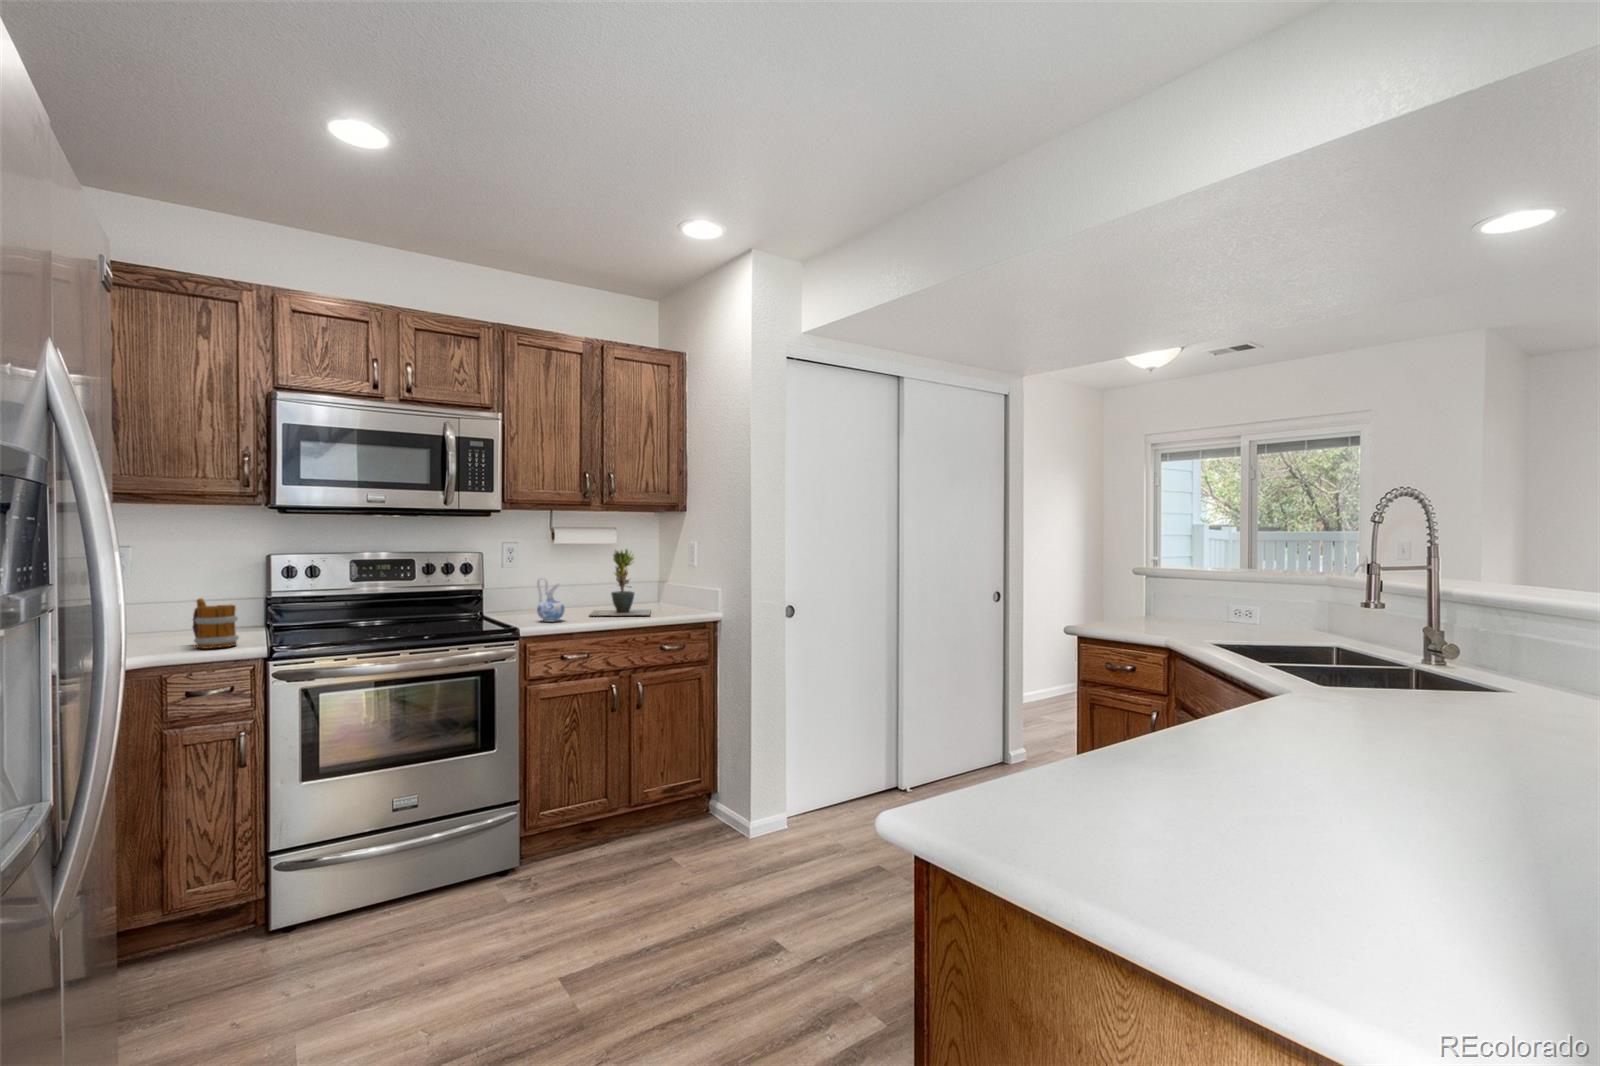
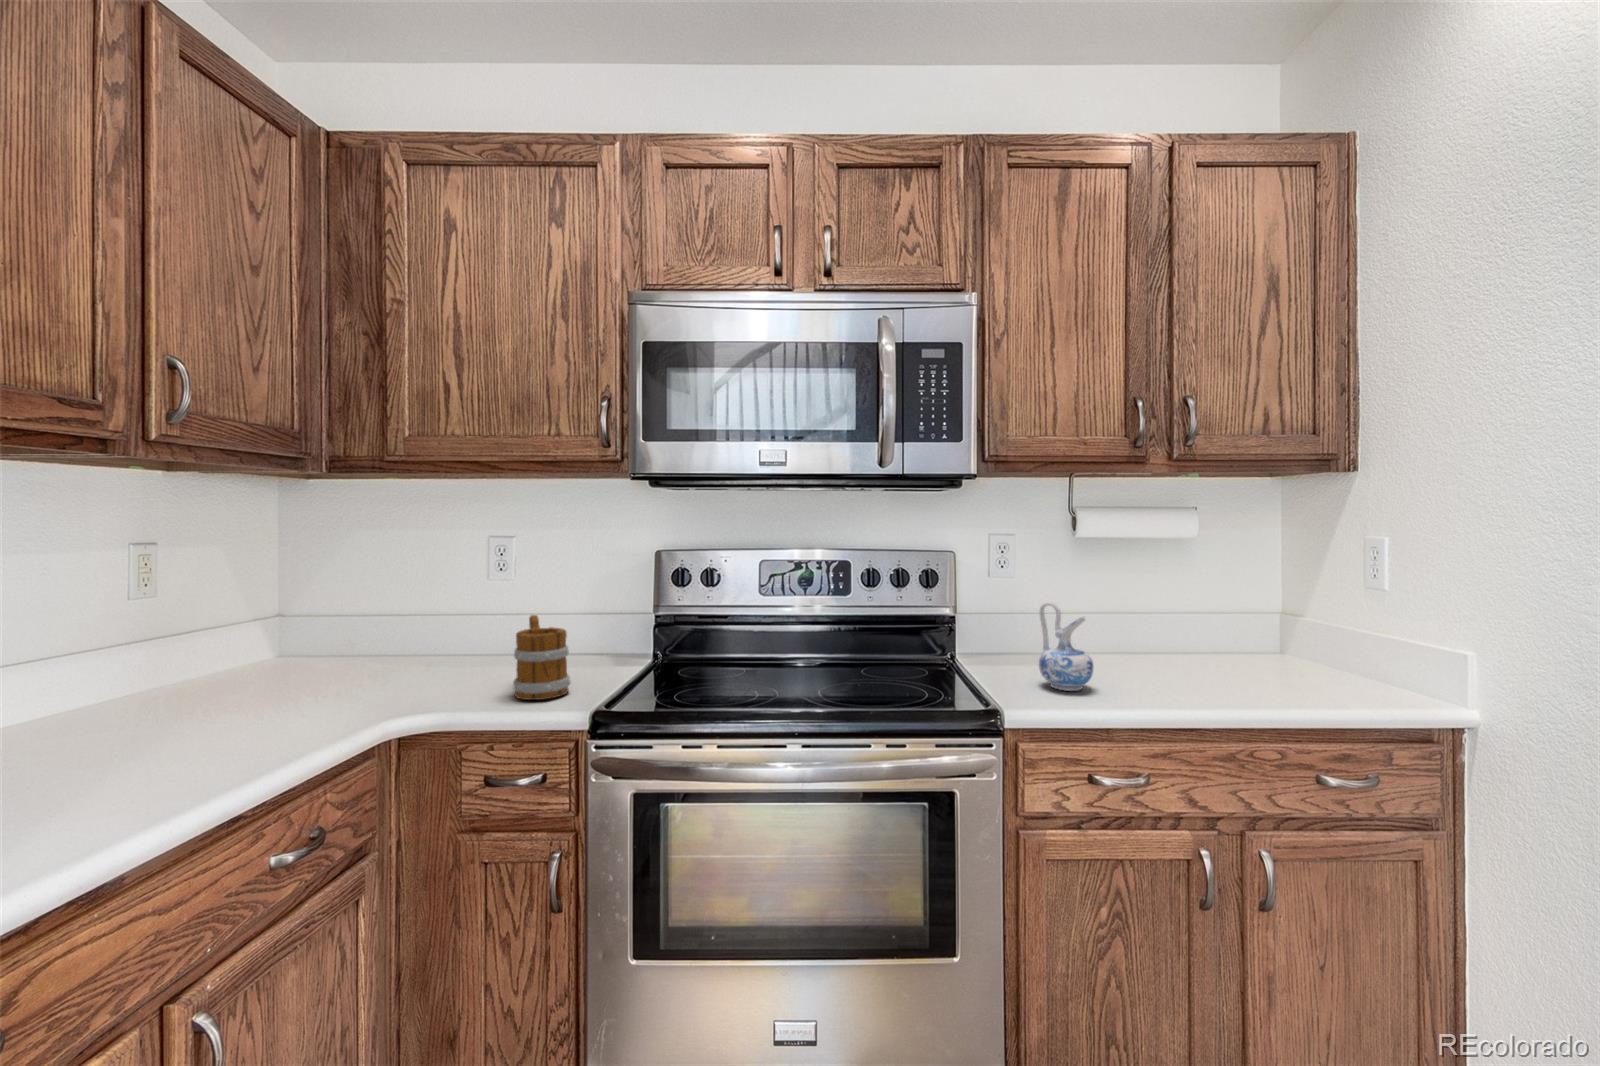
potted plant: present [590,549,650,616] -> none [1139,548,1281,695]

